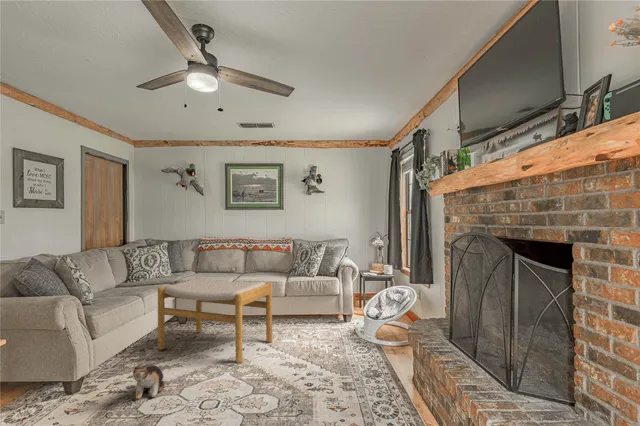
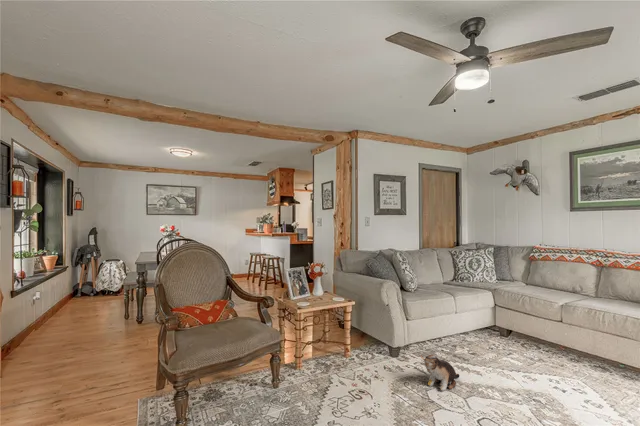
footstool: present [158,278,272,363] -> none [468,289,617,403]

